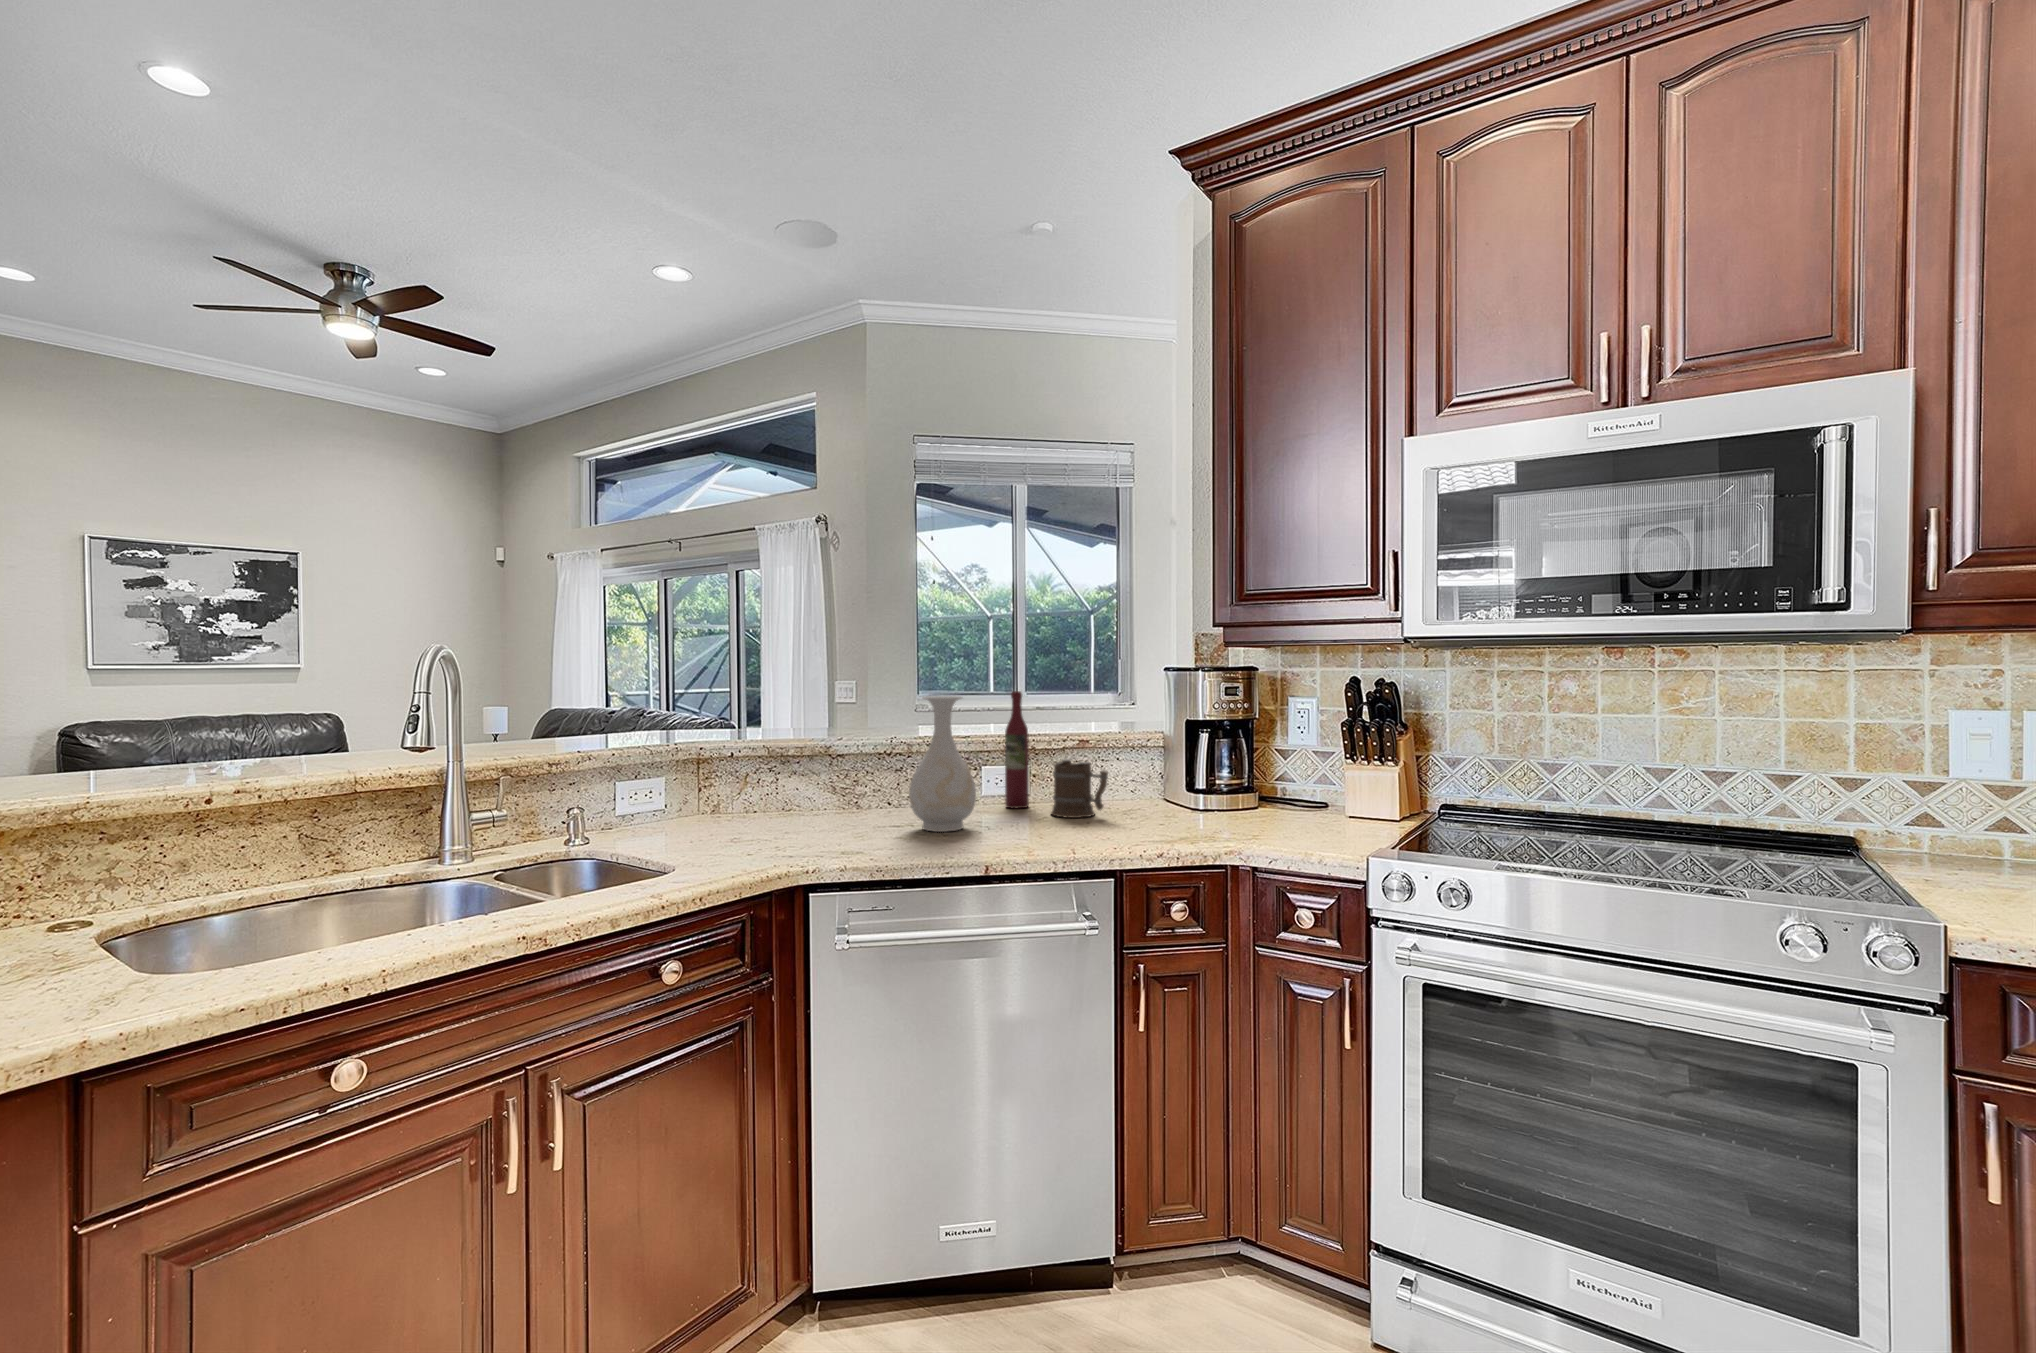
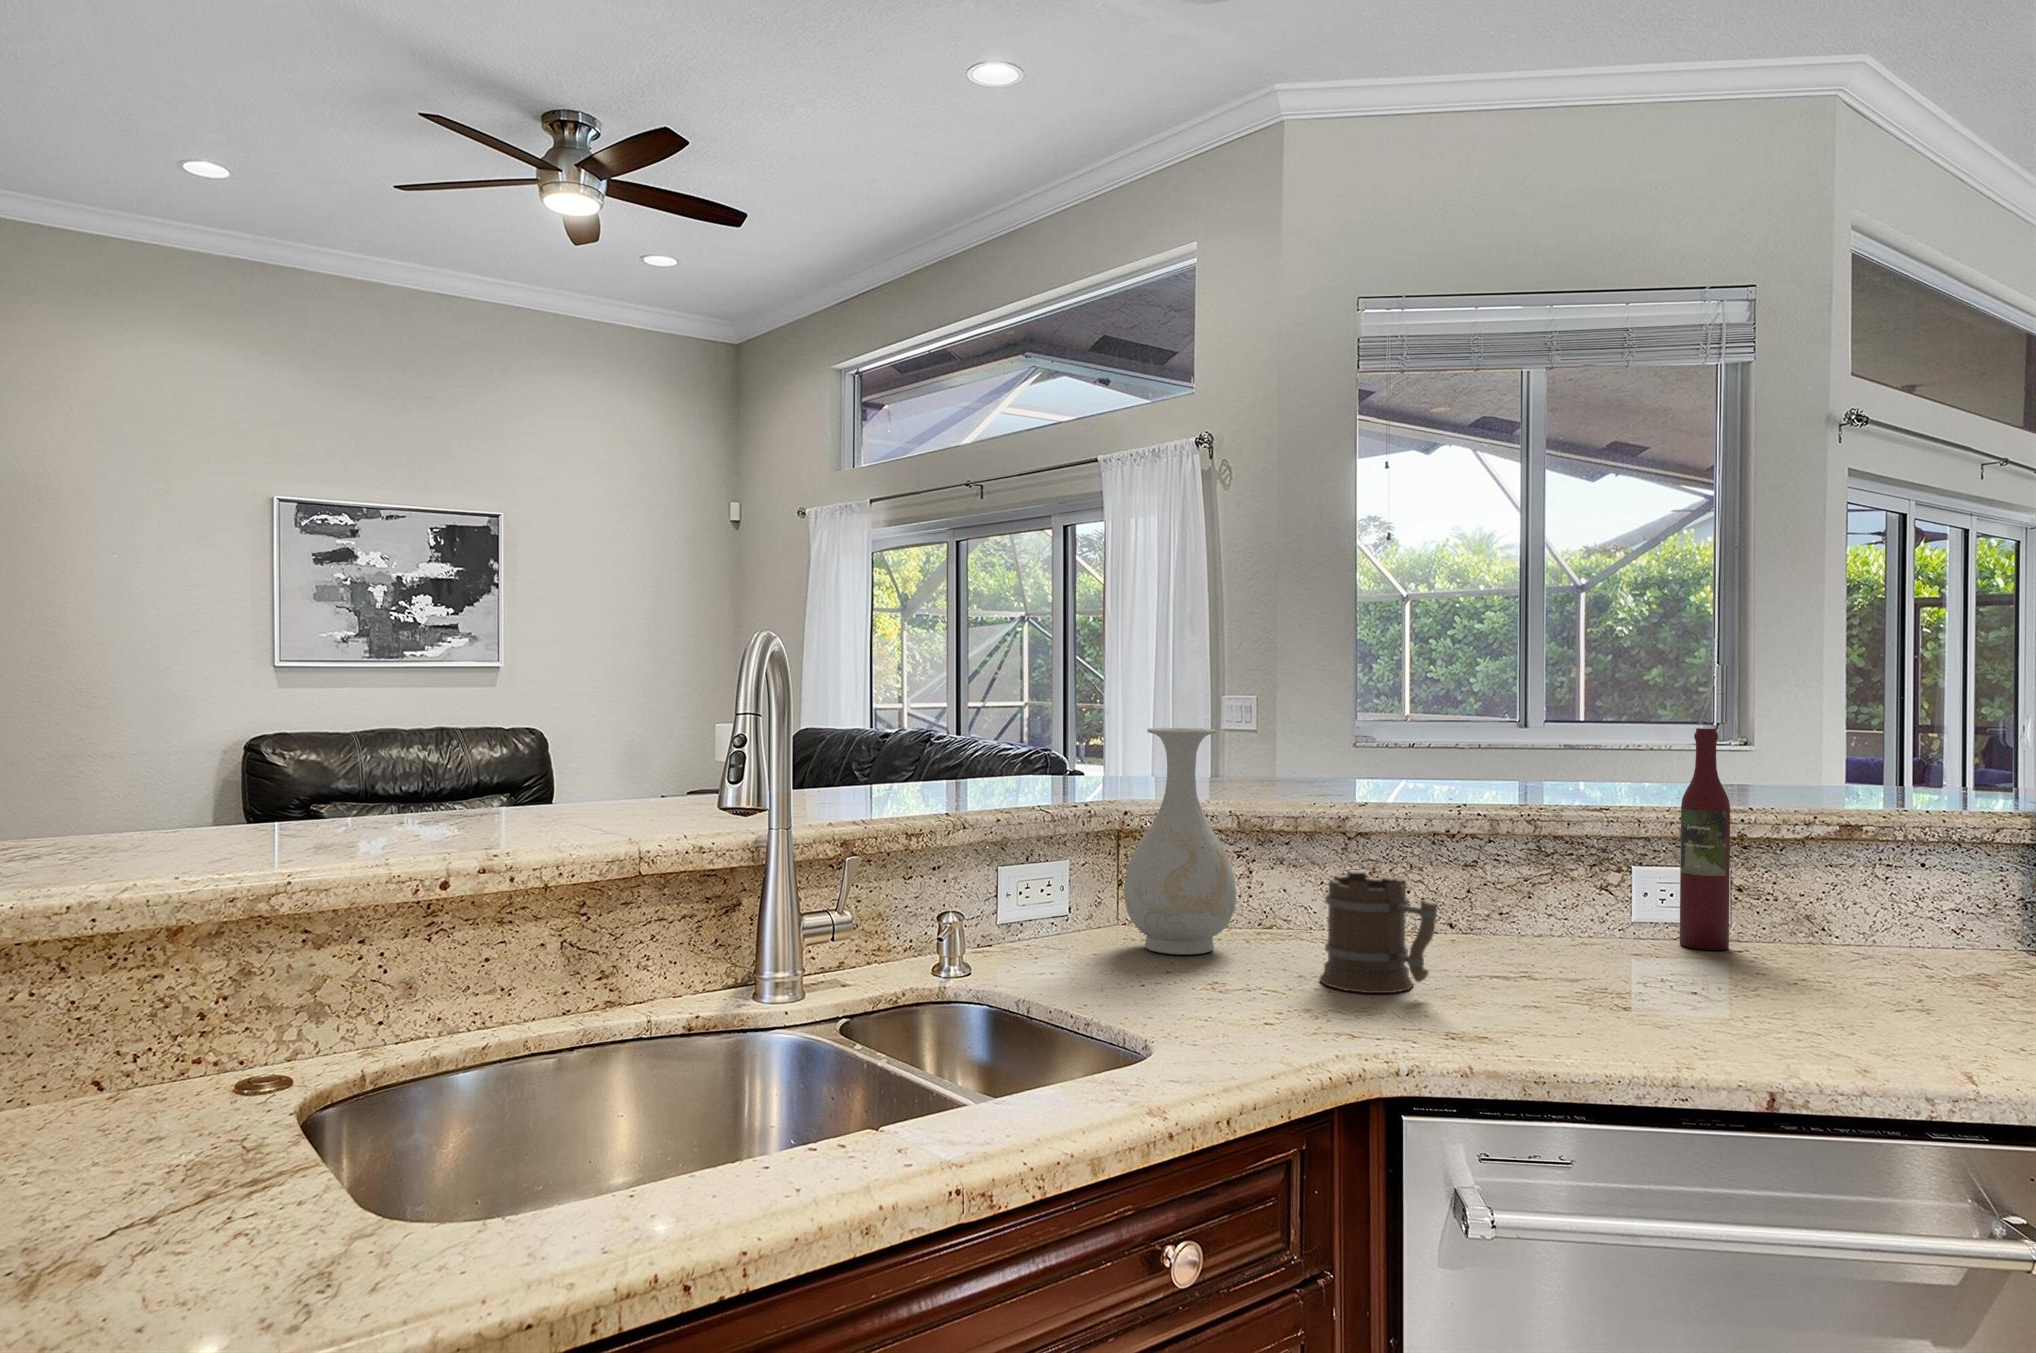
vase: present [909,696,976,832] -> present [1124,728,1236,955]
mug: present [1051,759,1108,818] -> present [1320,870,1438,993]

